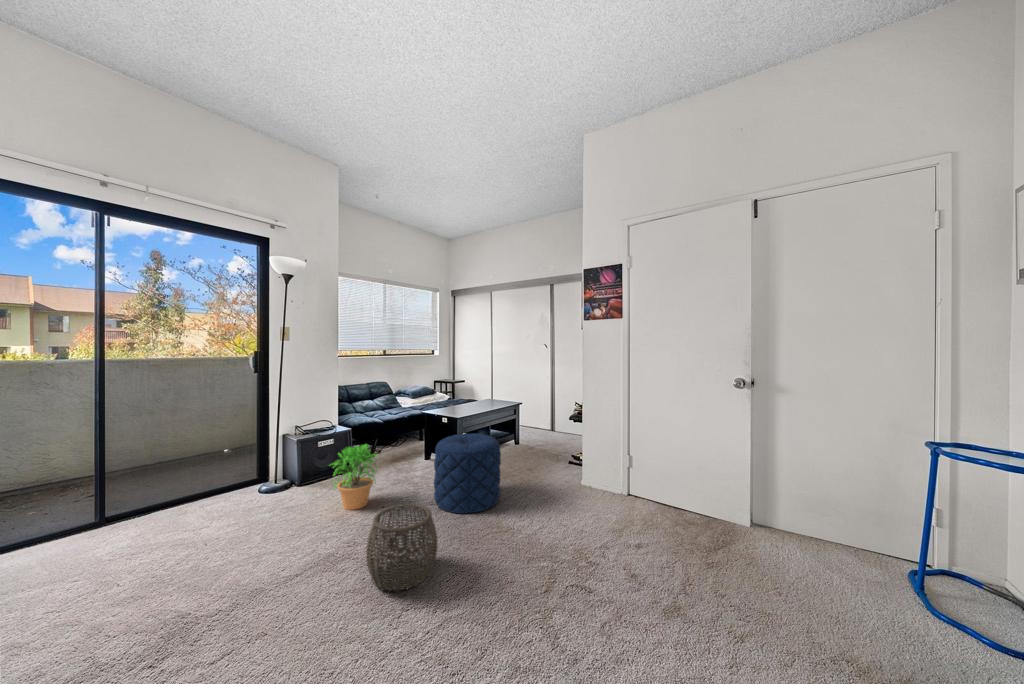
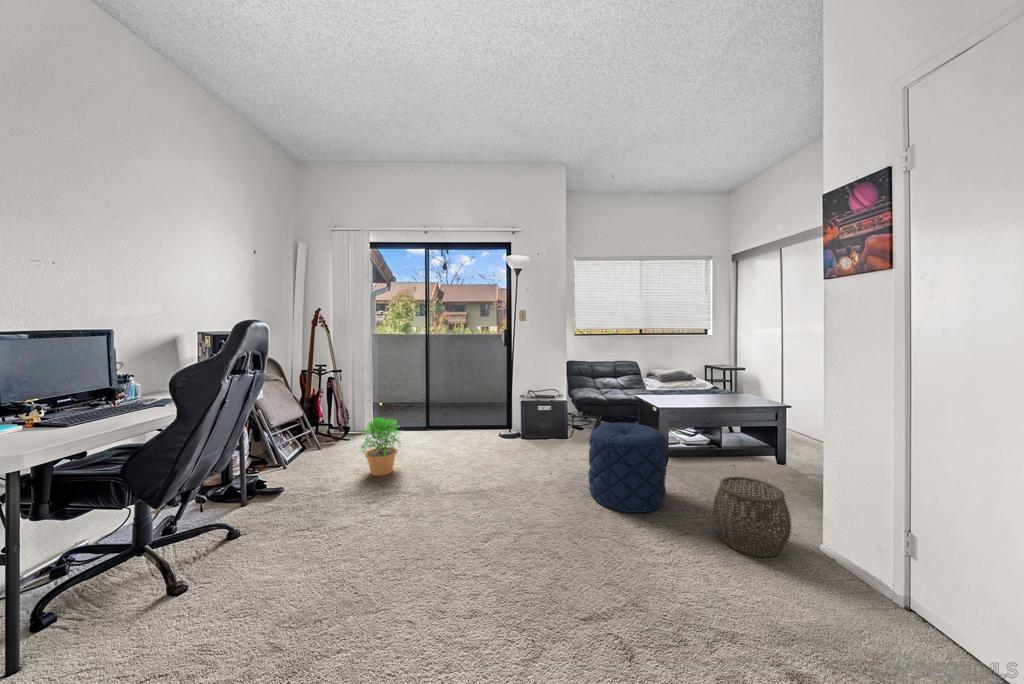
potted plant: present [333,445,378,510] -> present [361,418,400,476]
woven basket: present [366,504,438,591] -> present [713,476,791,558]

